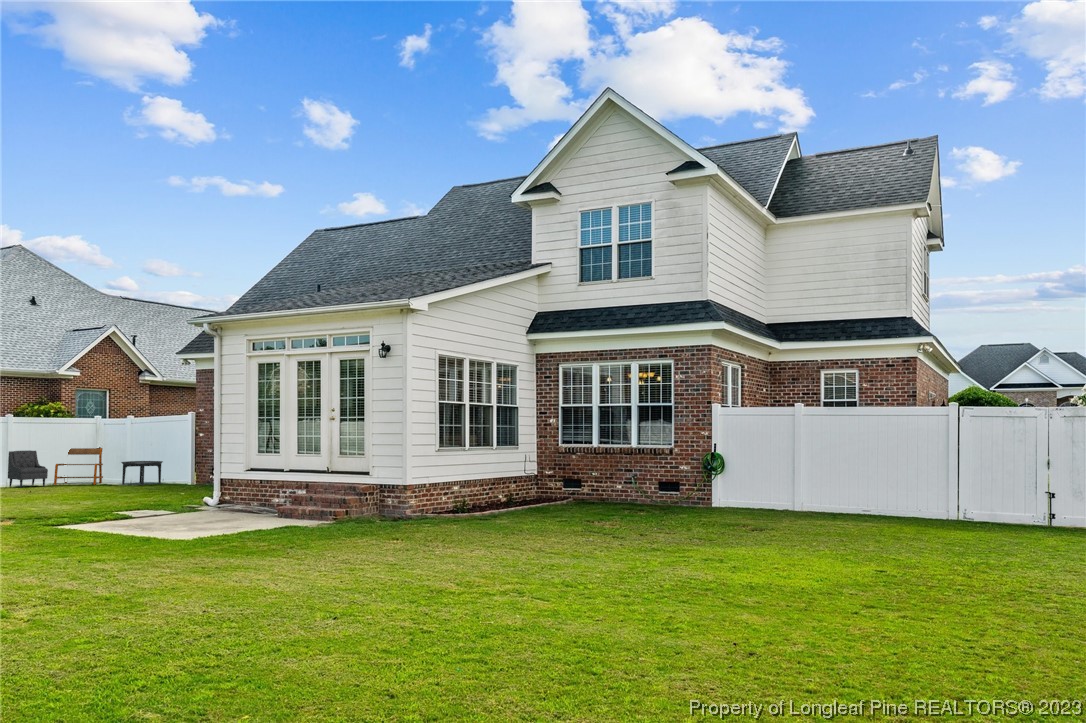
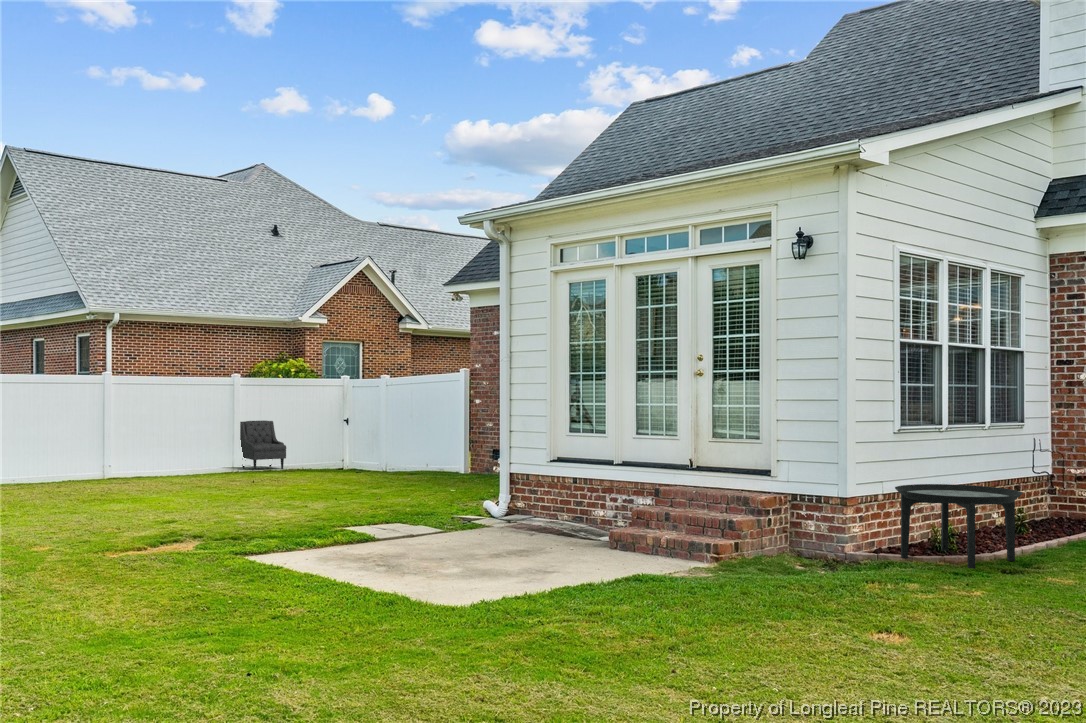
bench: present [54,448,103,485] -> none [295,418,354,468]
round table: present [121,461,163,485] -> present [895,484,1023,569]

